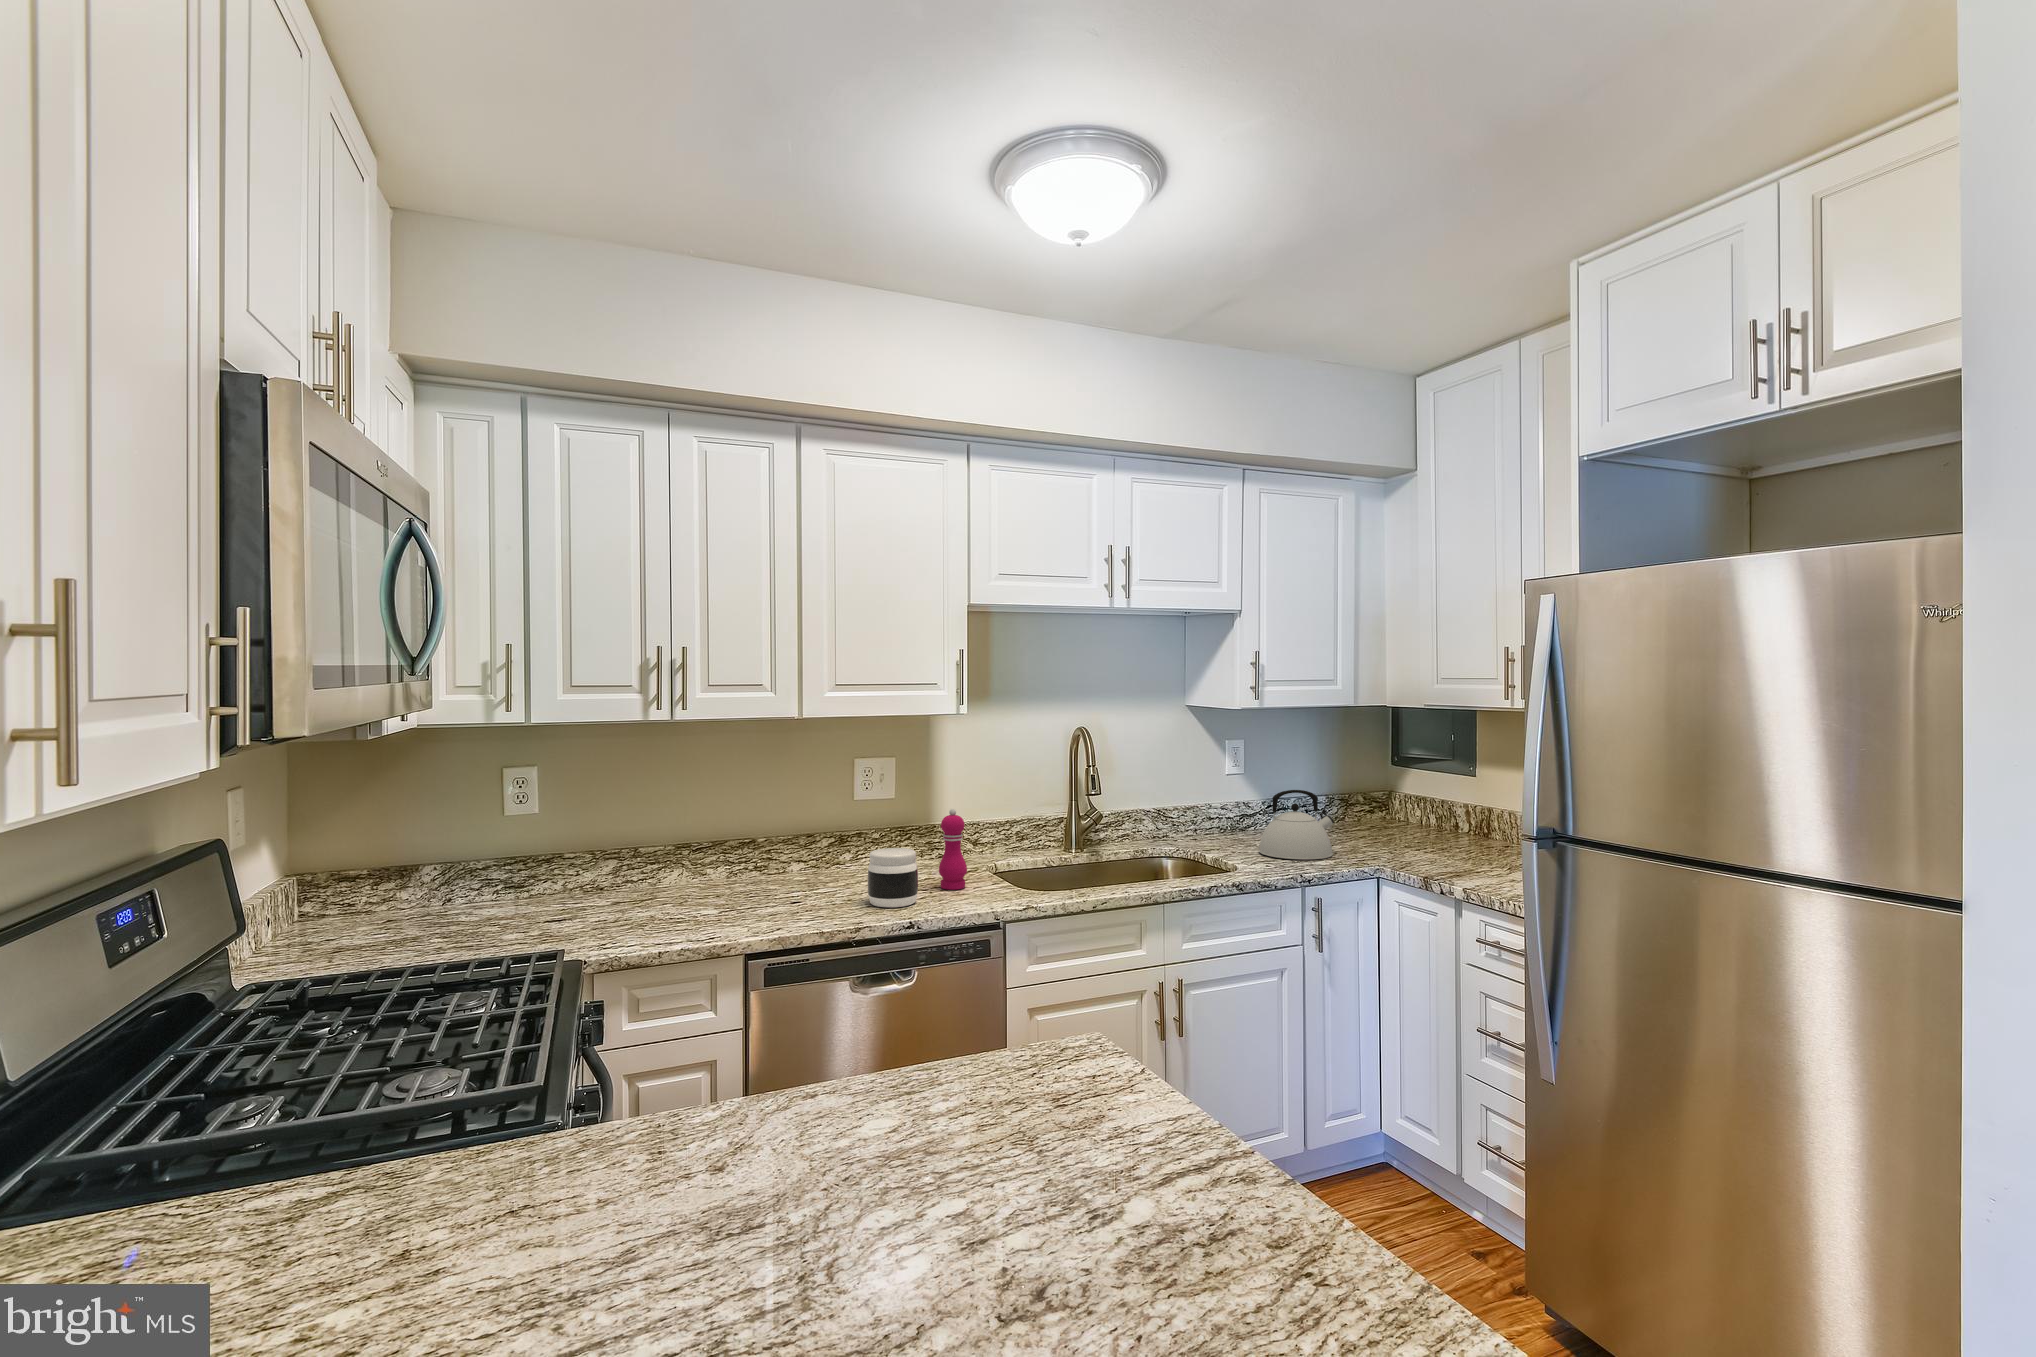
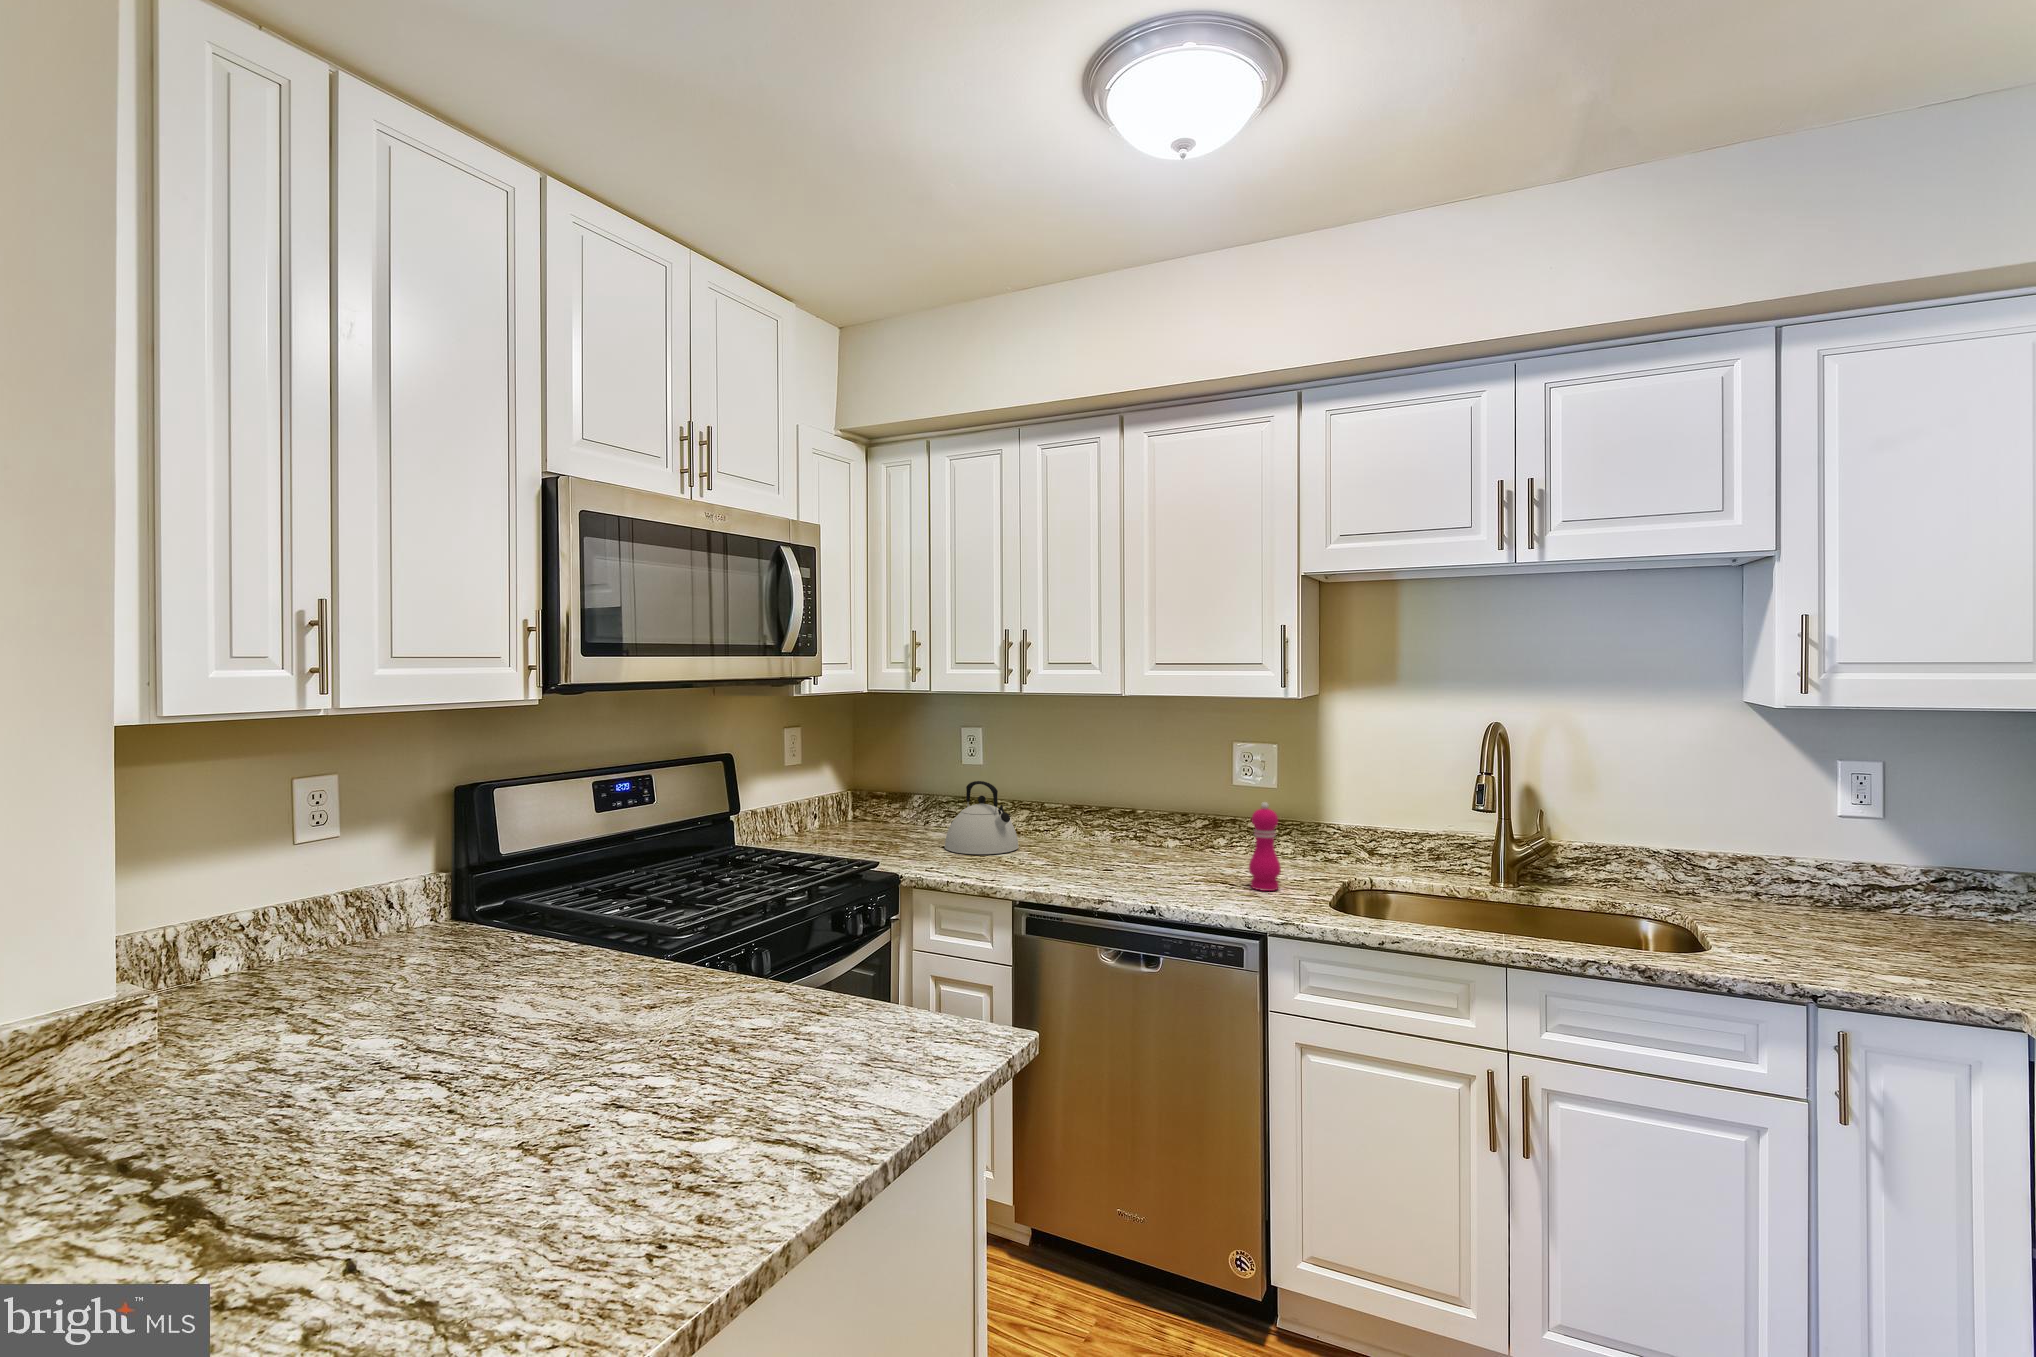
kettle: present [1259,790,1334,860] -> present [944,781,1019,854]
jar: present [868,848,918,907] -> none [1148,832,1200,892]

